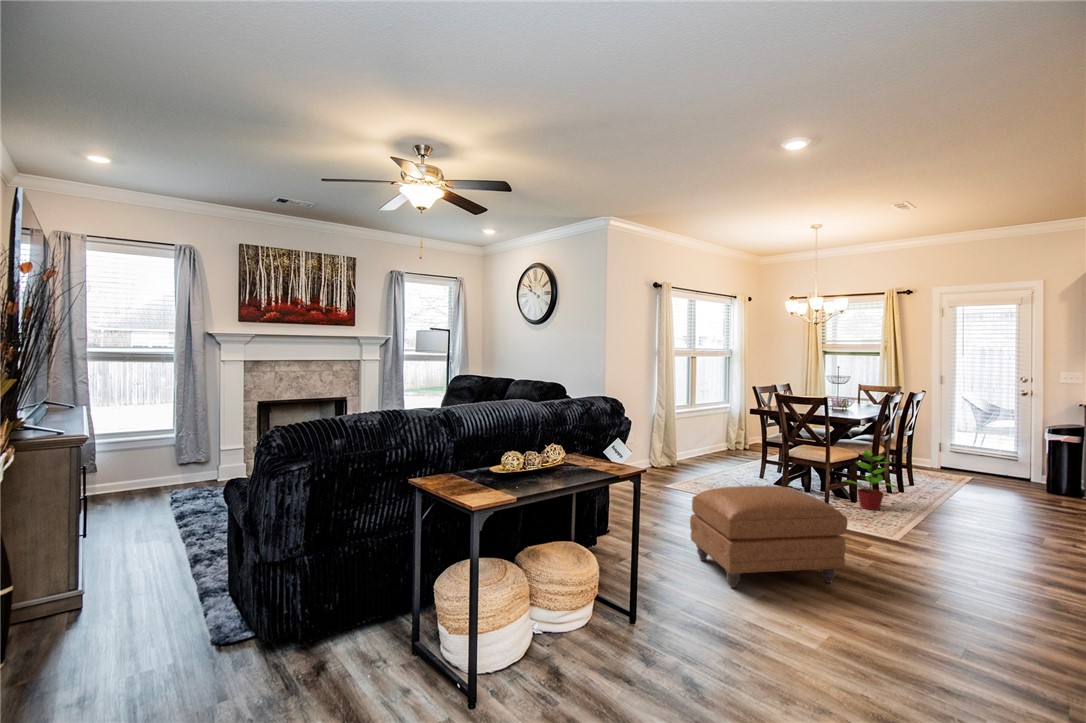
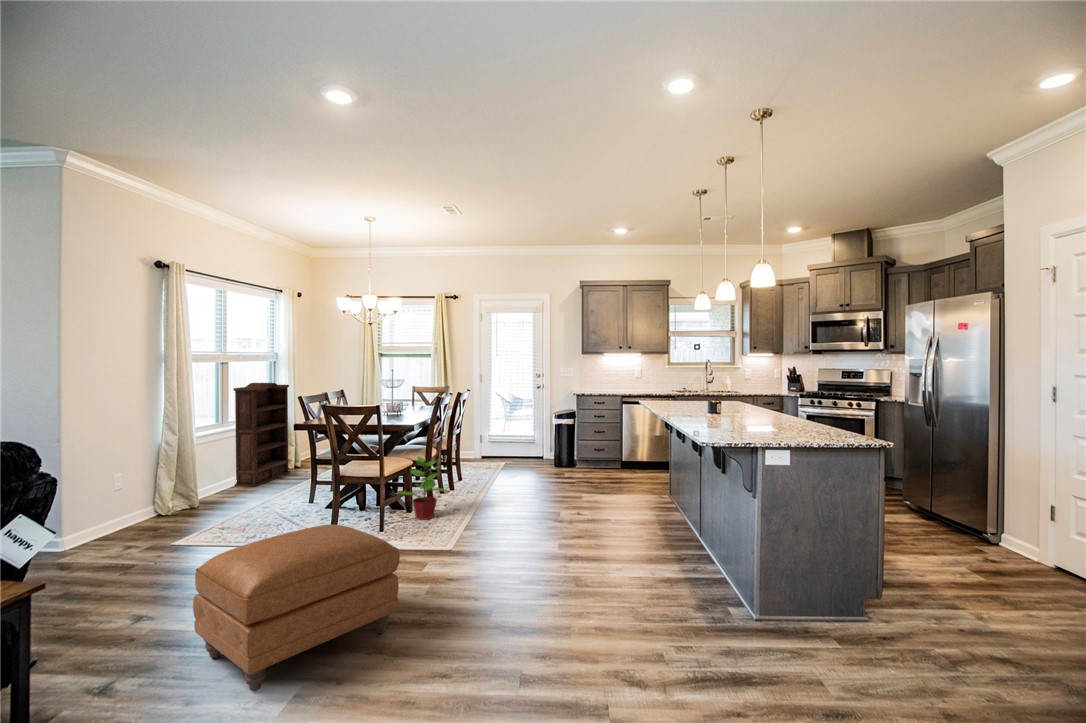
bookshelf: none [699,375,742,458] -> present [234,383,290,486]

